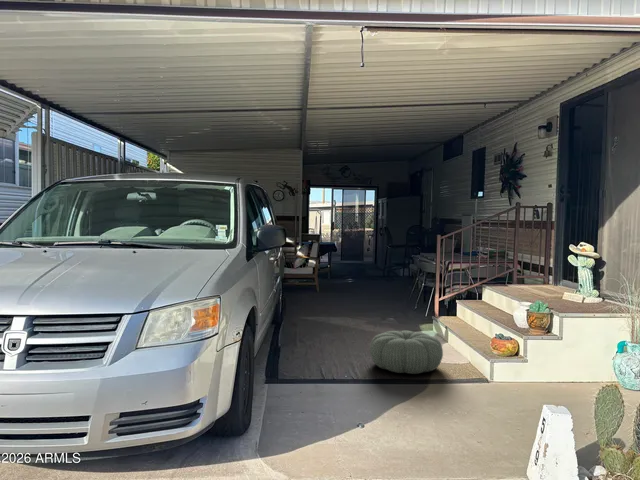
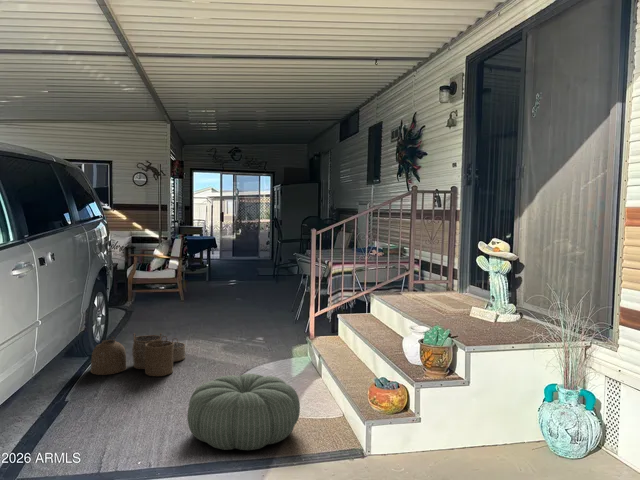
woven basket: none [287,308,346,336] -> present [91,333,185,376]

